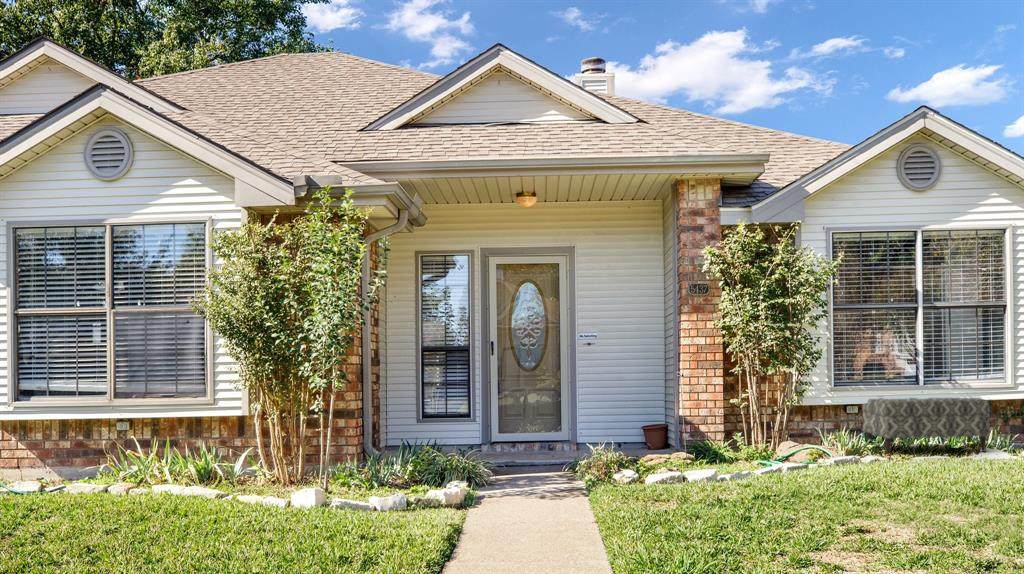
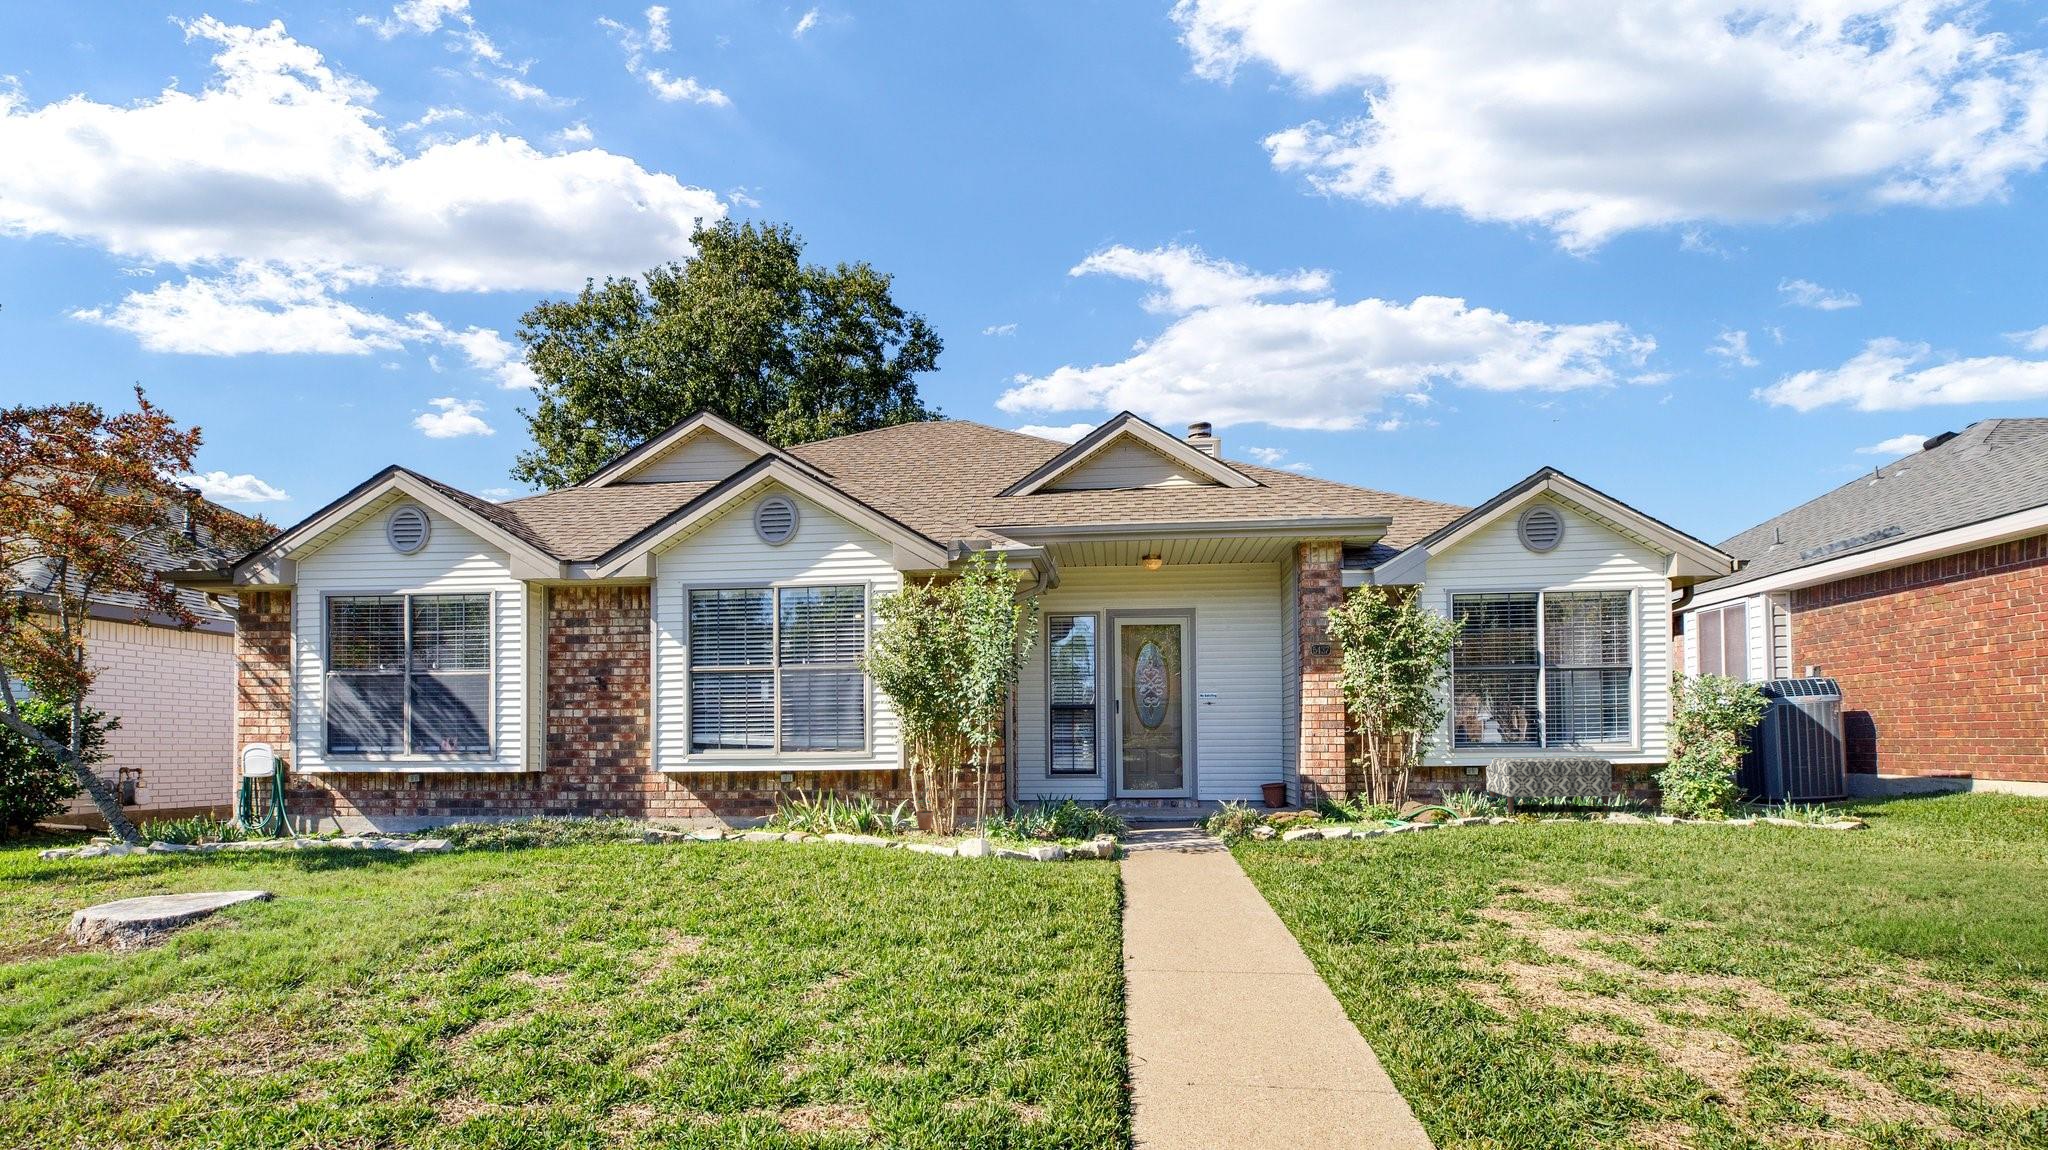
potted plant: none [252,423,278,482] -> present [915,776,935,830]

